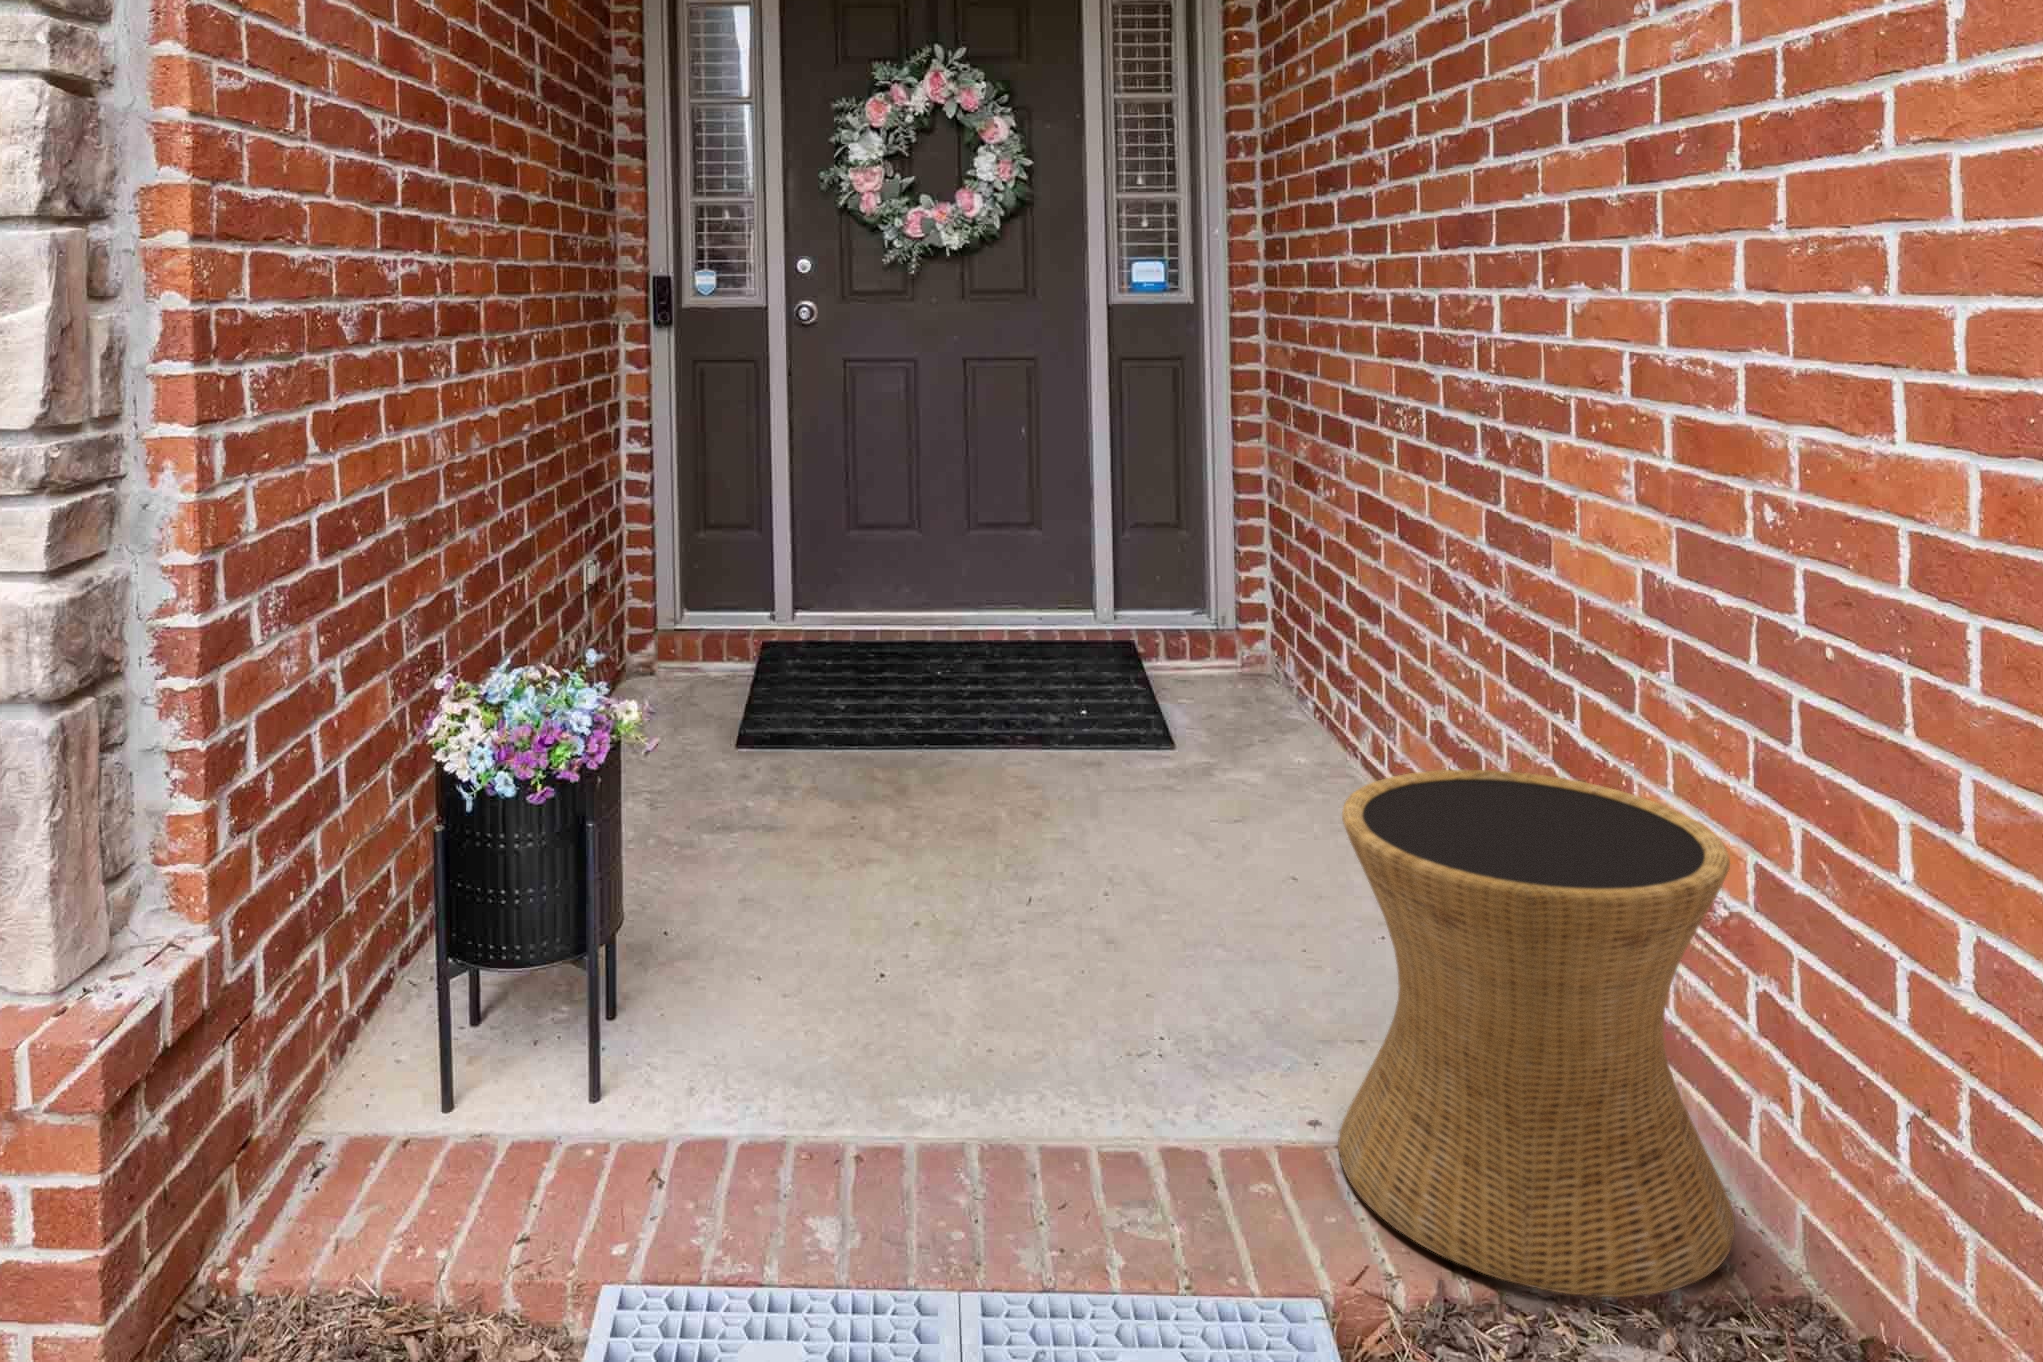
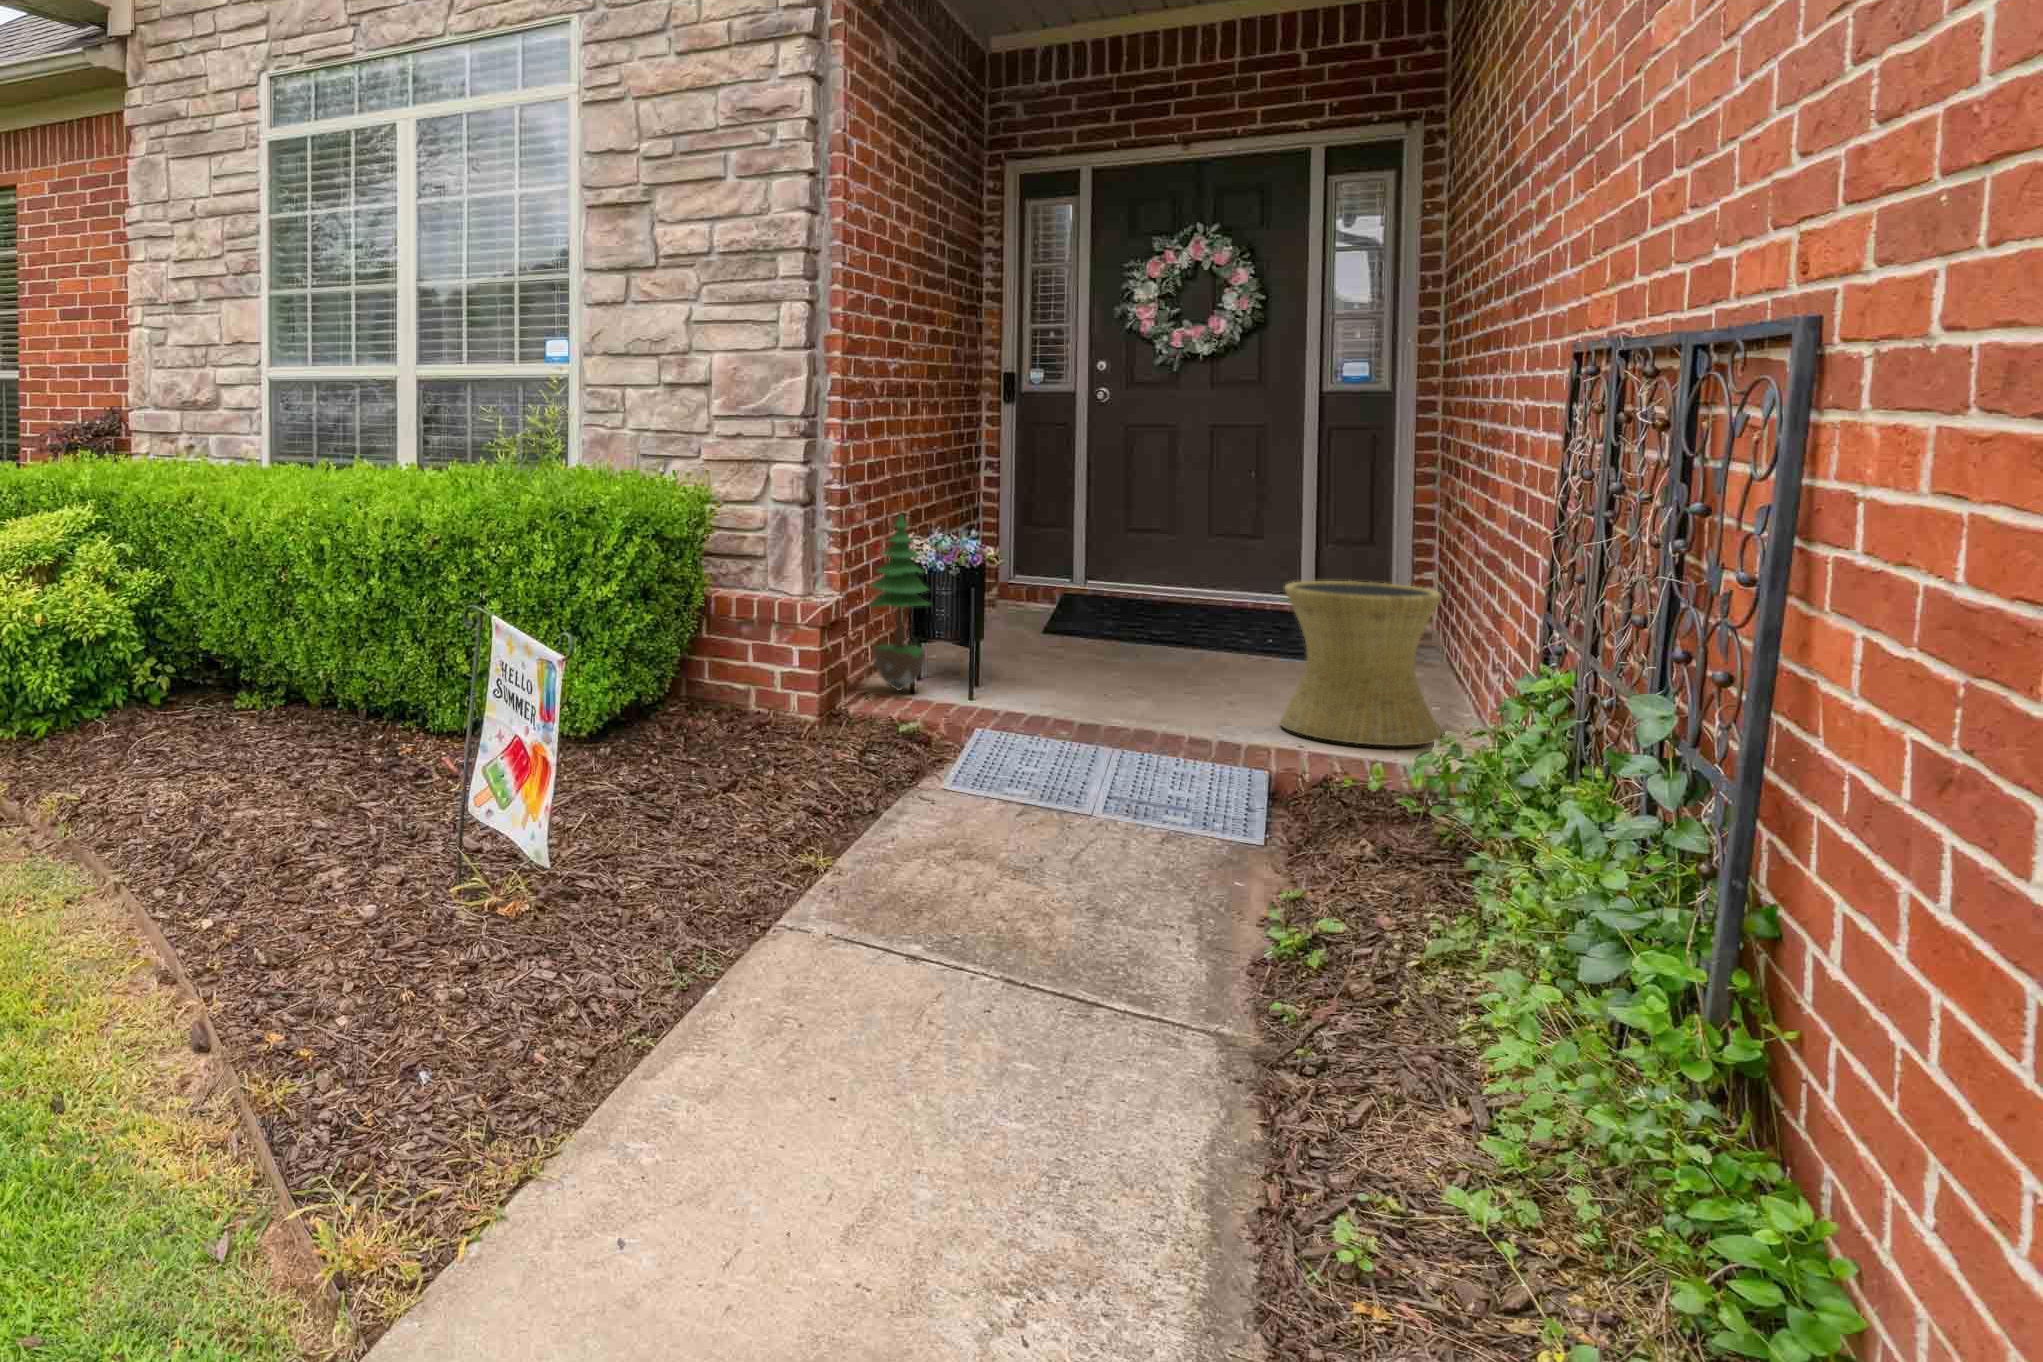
potted tree: none [286,670,473,1159] -> present [870,514,929,690]

